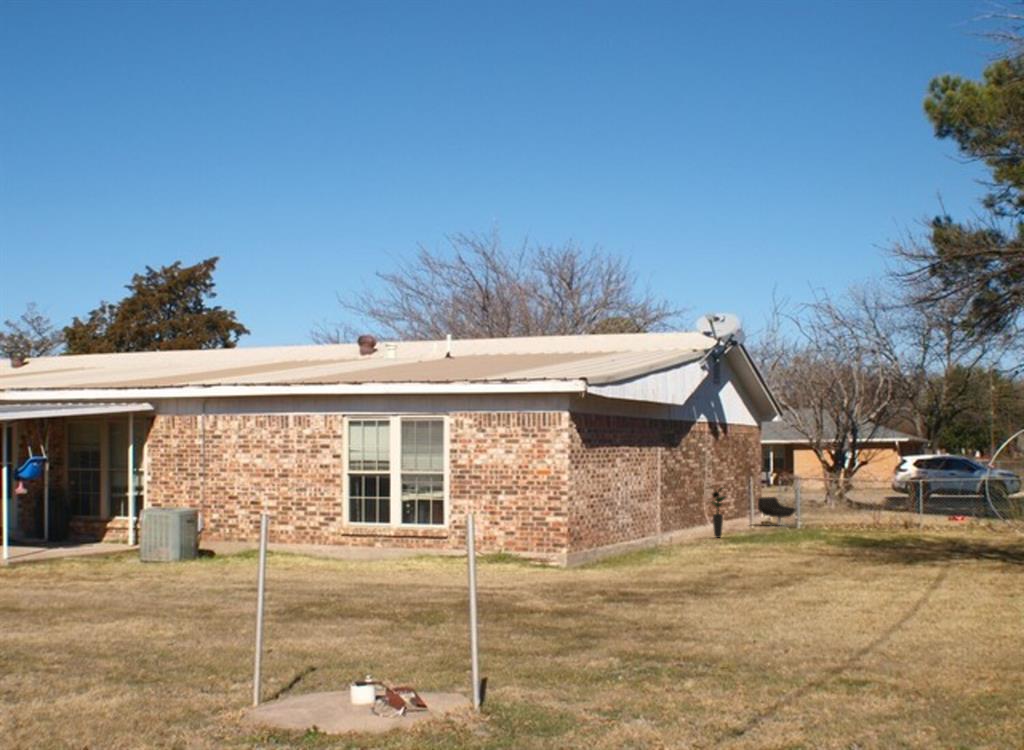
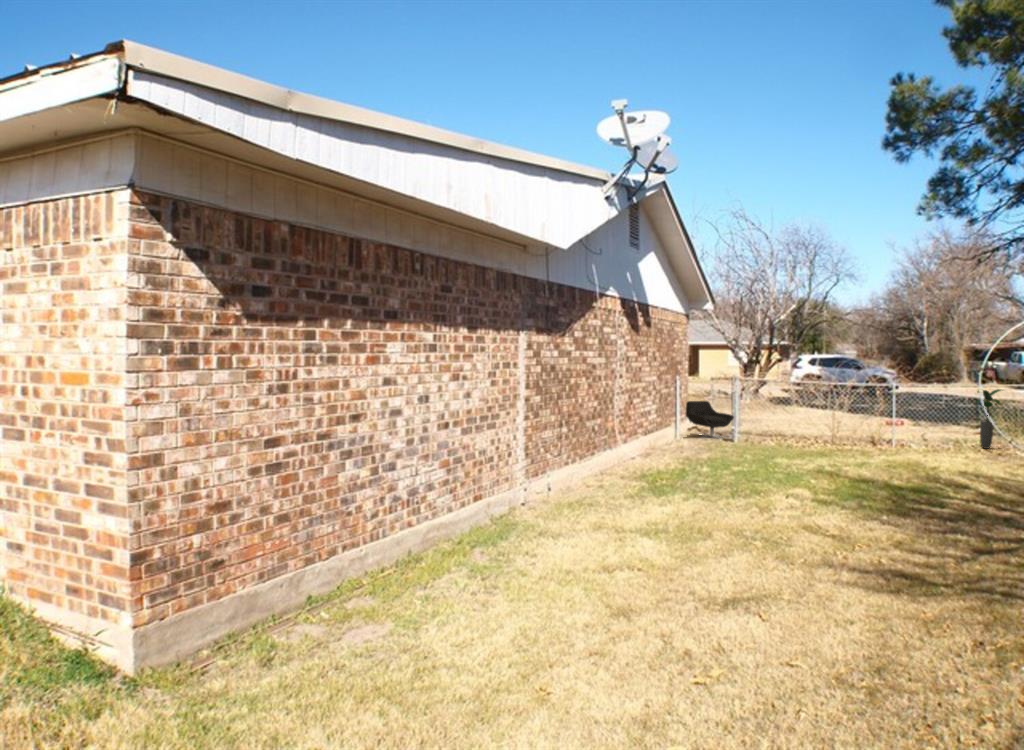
potted plant: present [713,487,726,538] -> present [977,389,1001,449]

